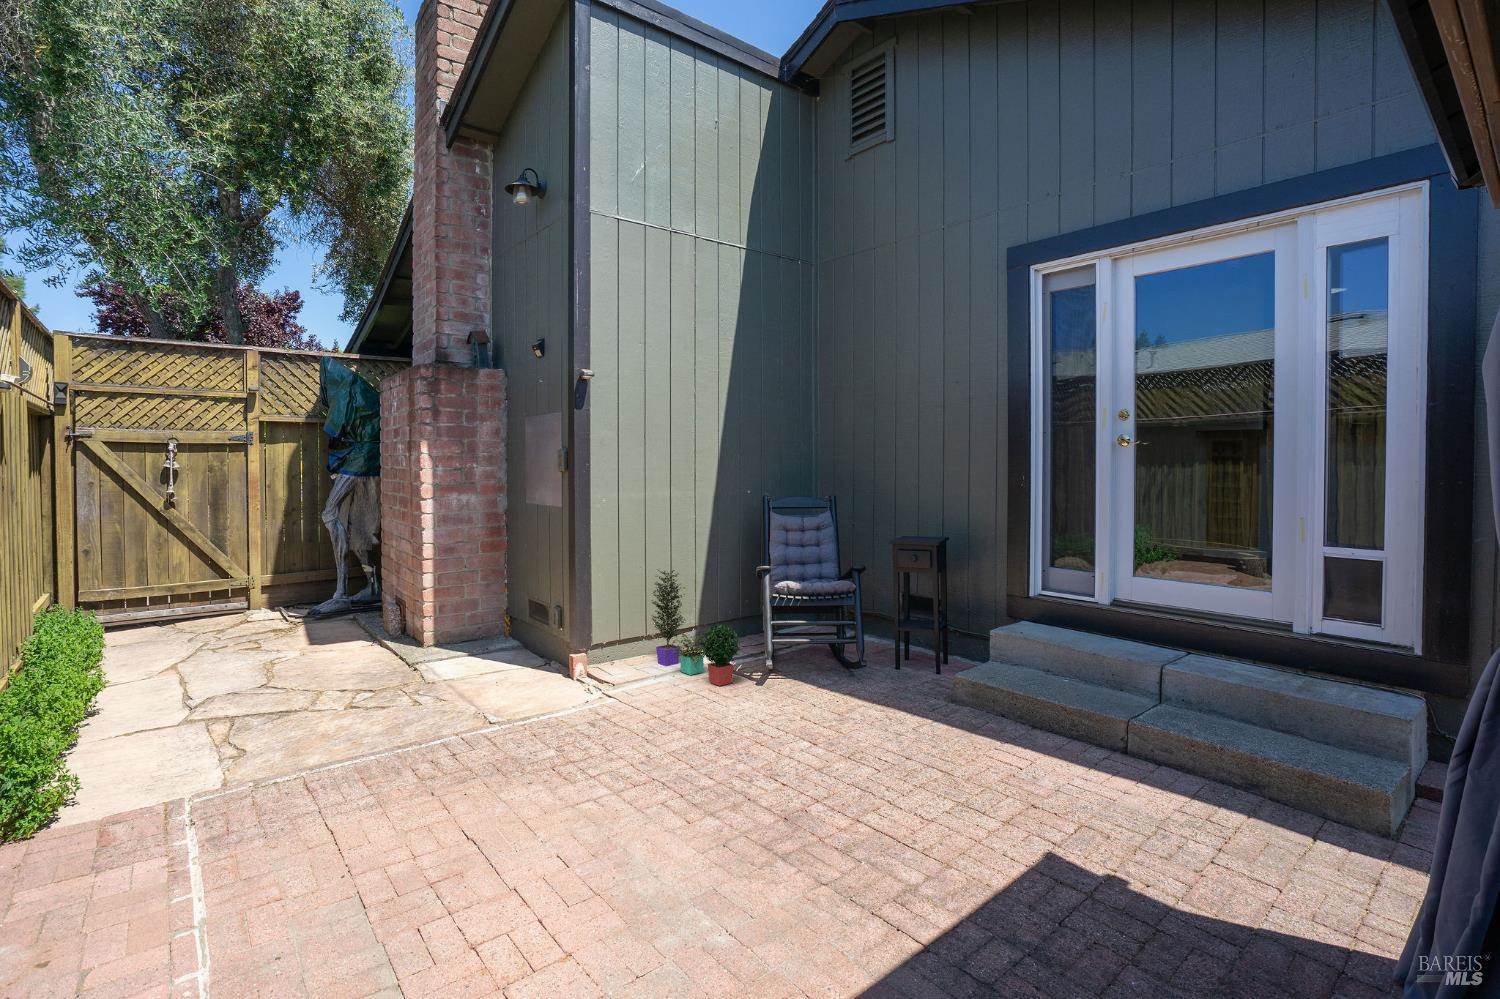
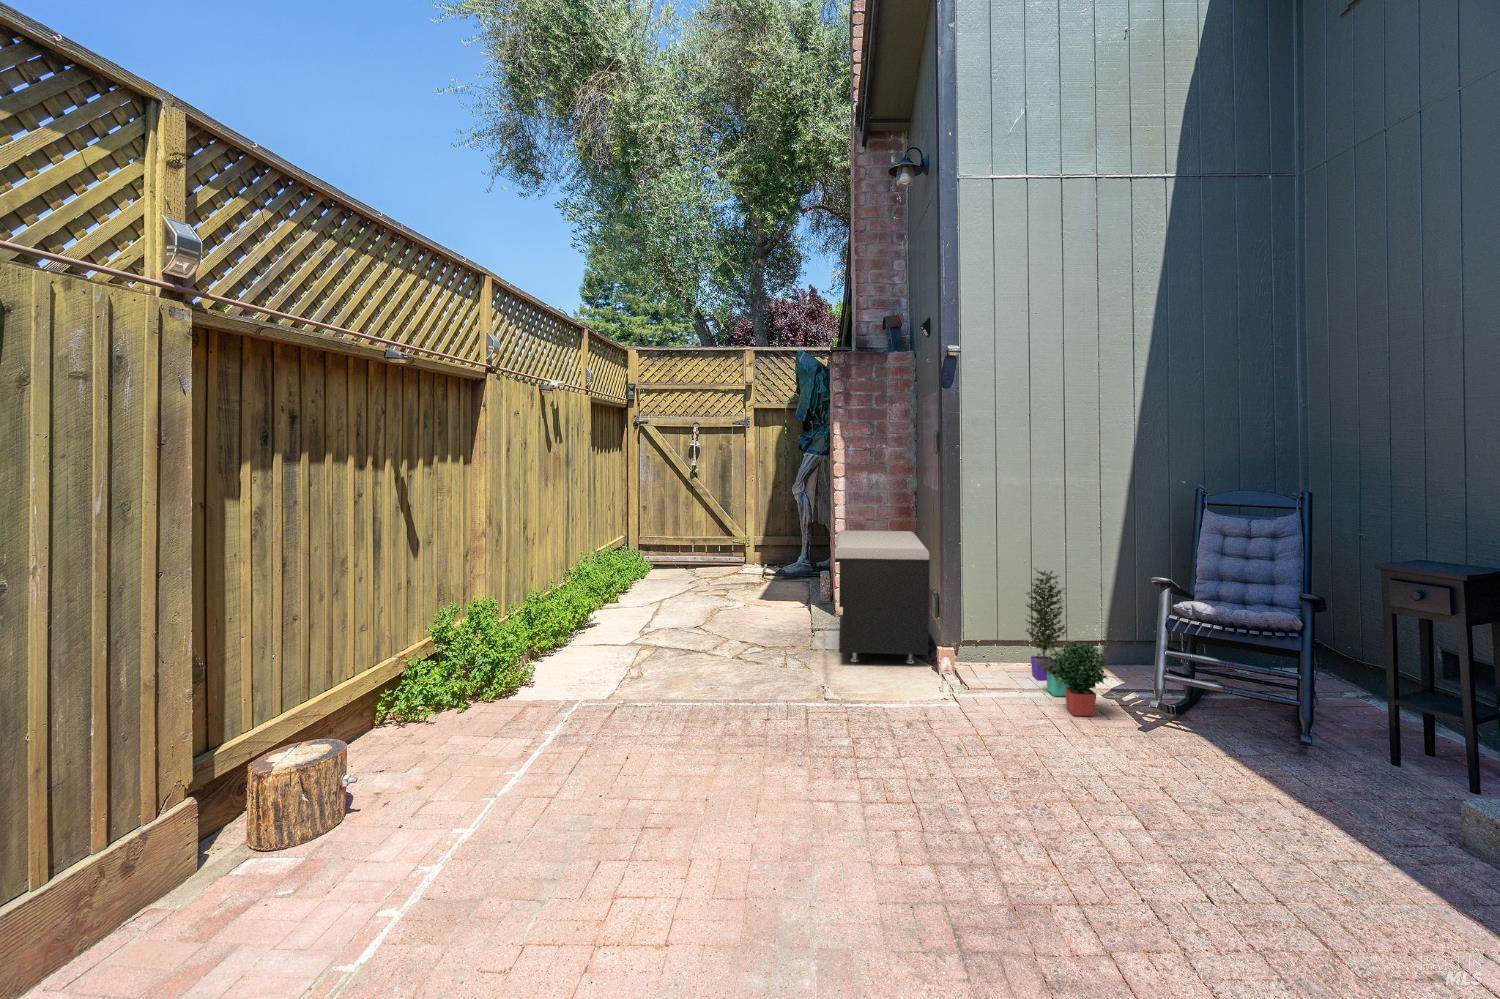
storage bench: none [436,549,568,684] -> present [835,531,930,664]

